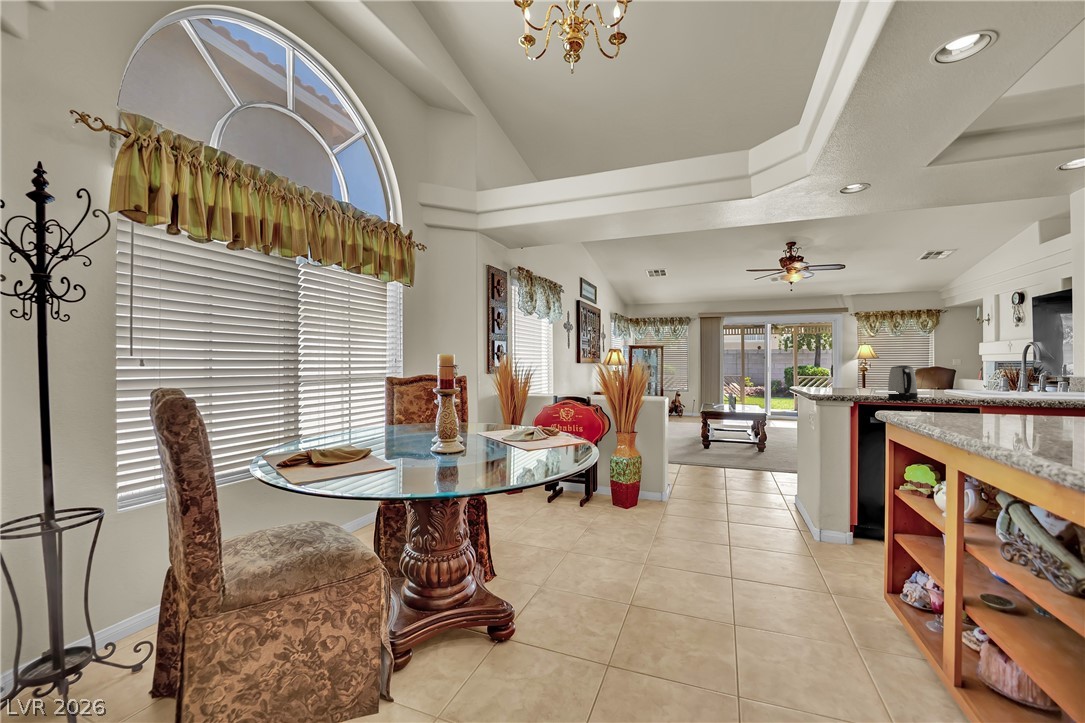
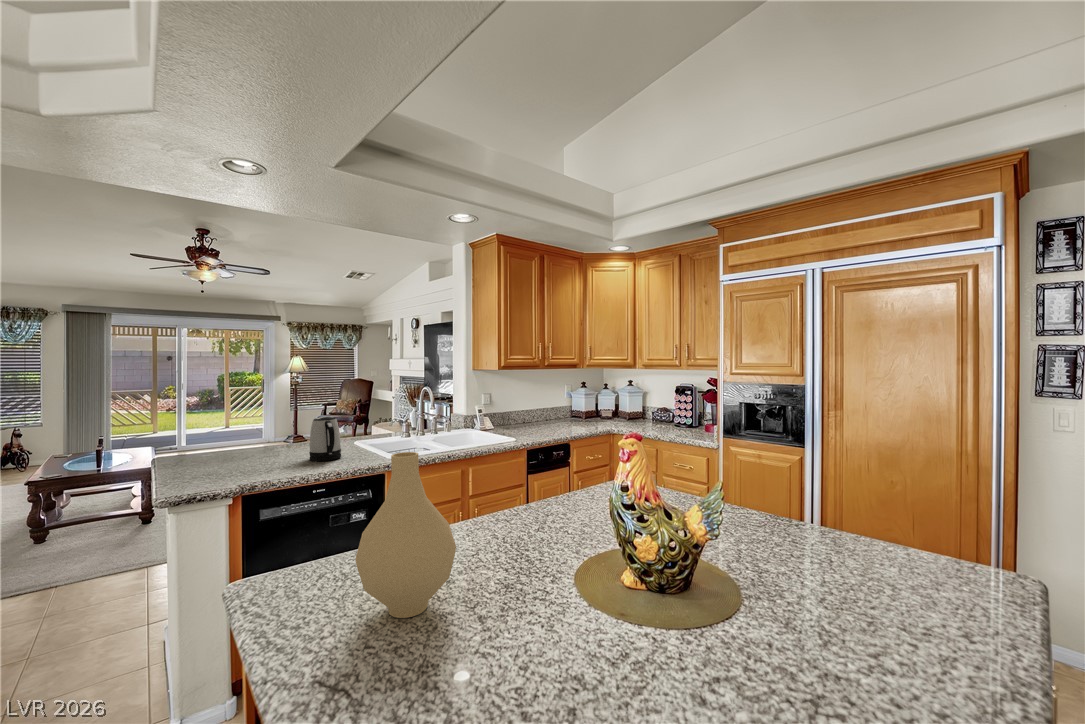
vase: none [934,331,1016,426] -> present [355,452,456,618]

